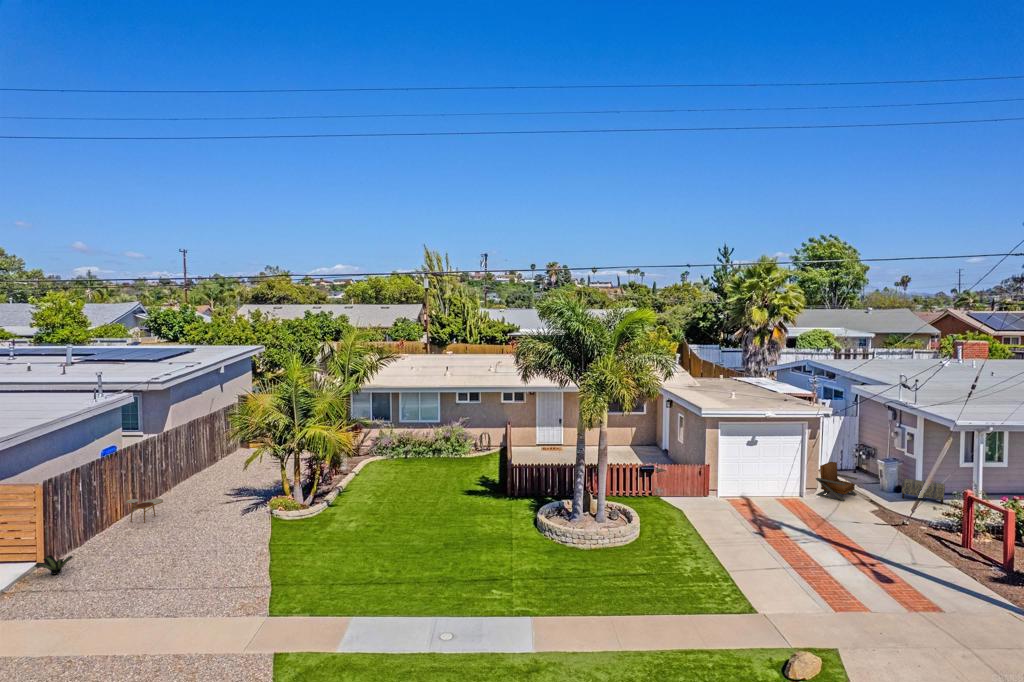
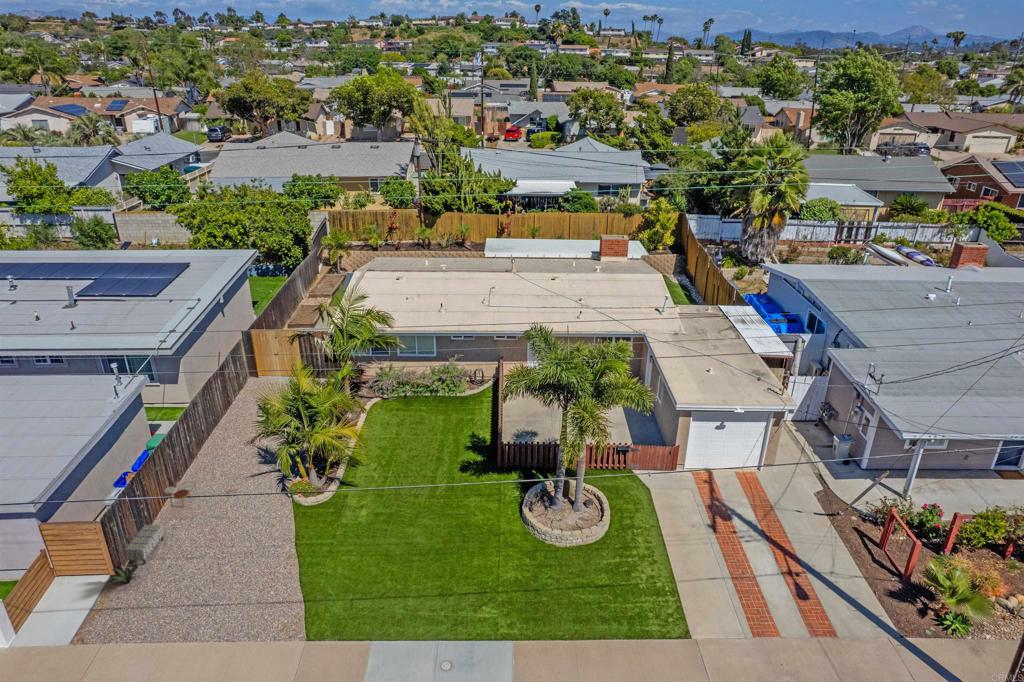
lounge chair: present [816,462,858,502] -> none [772,437,811,478]
bench: present [902,478,945,504] -> present [125,525,164,564]

